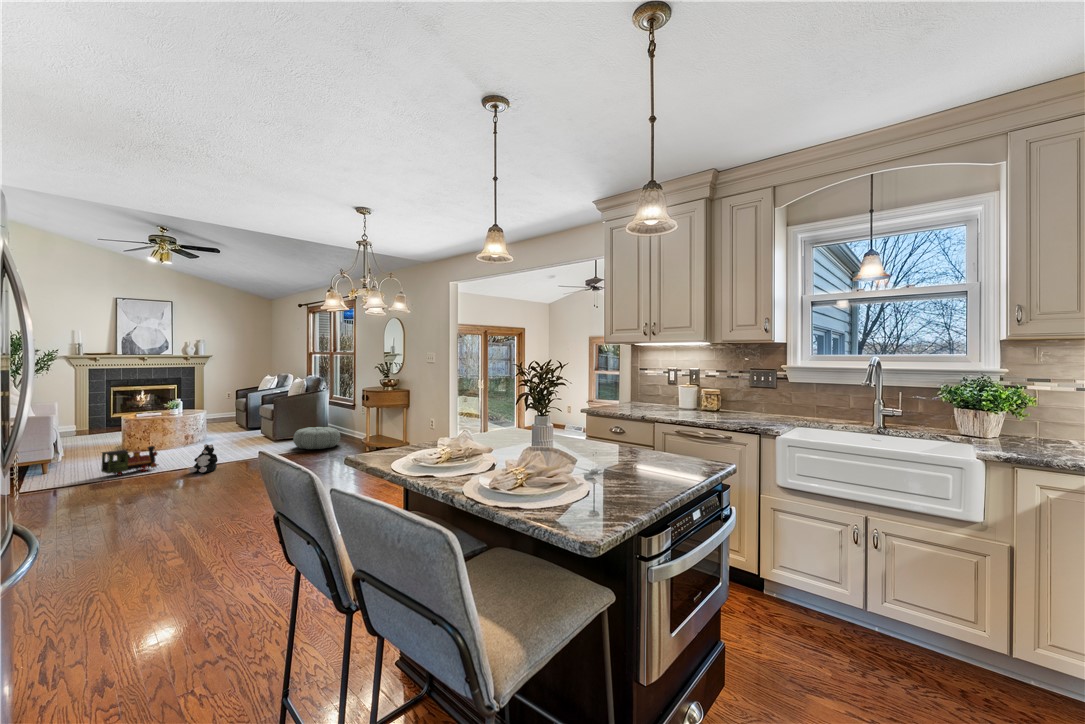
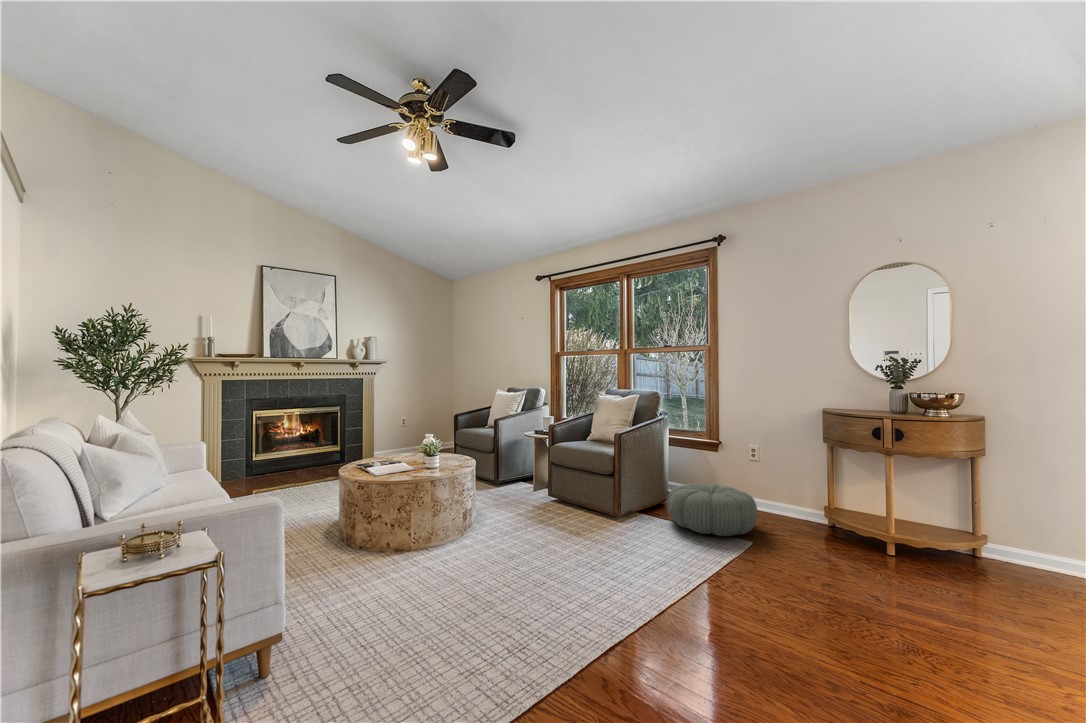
plush toy: present [189,444,218,473] -> none [640,559,708,653]
toy train: present [101,446,157,476] -> none [430,563,533,679]

